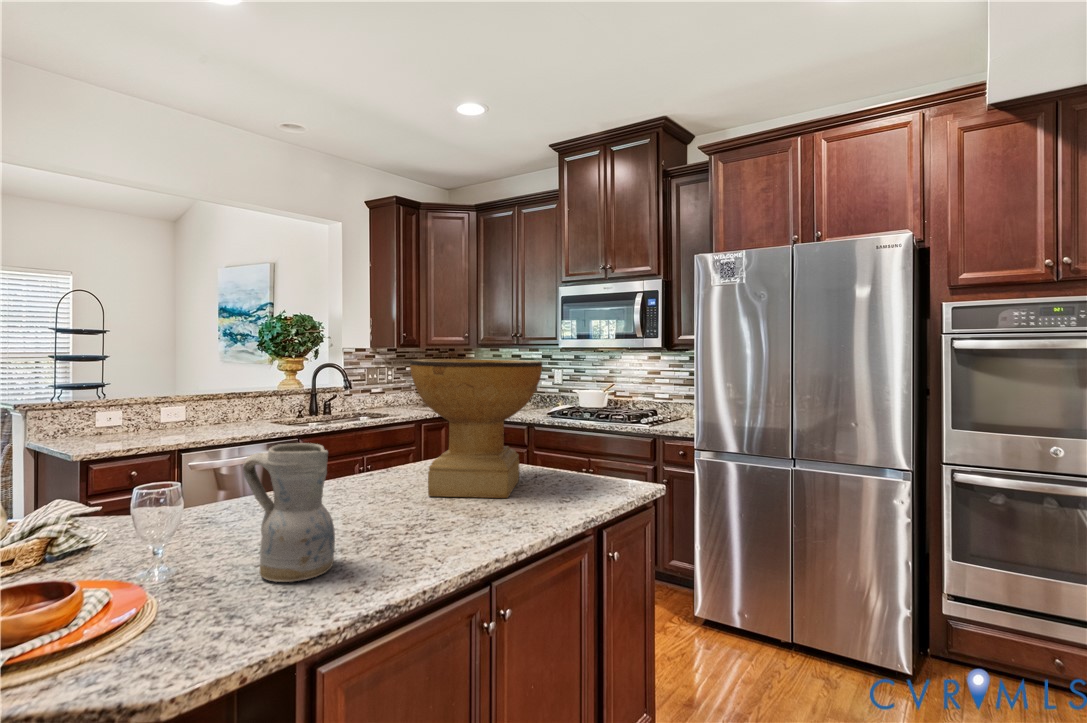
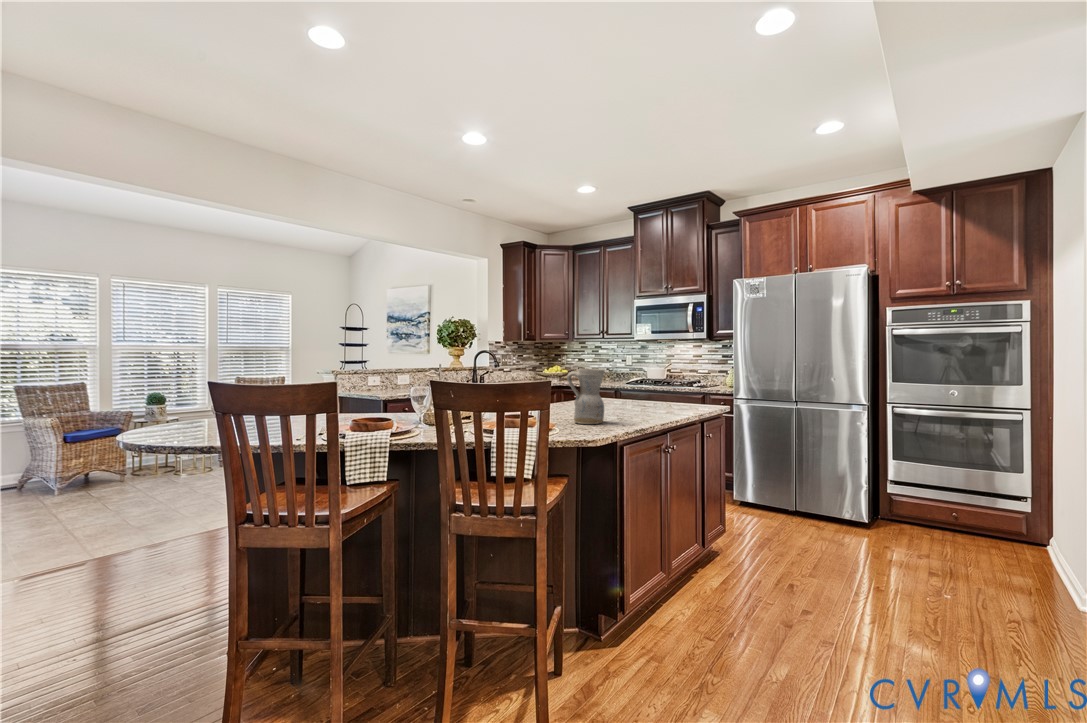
decorative bowl: present [410,359,542,498] -> none [596,338,666,408]

